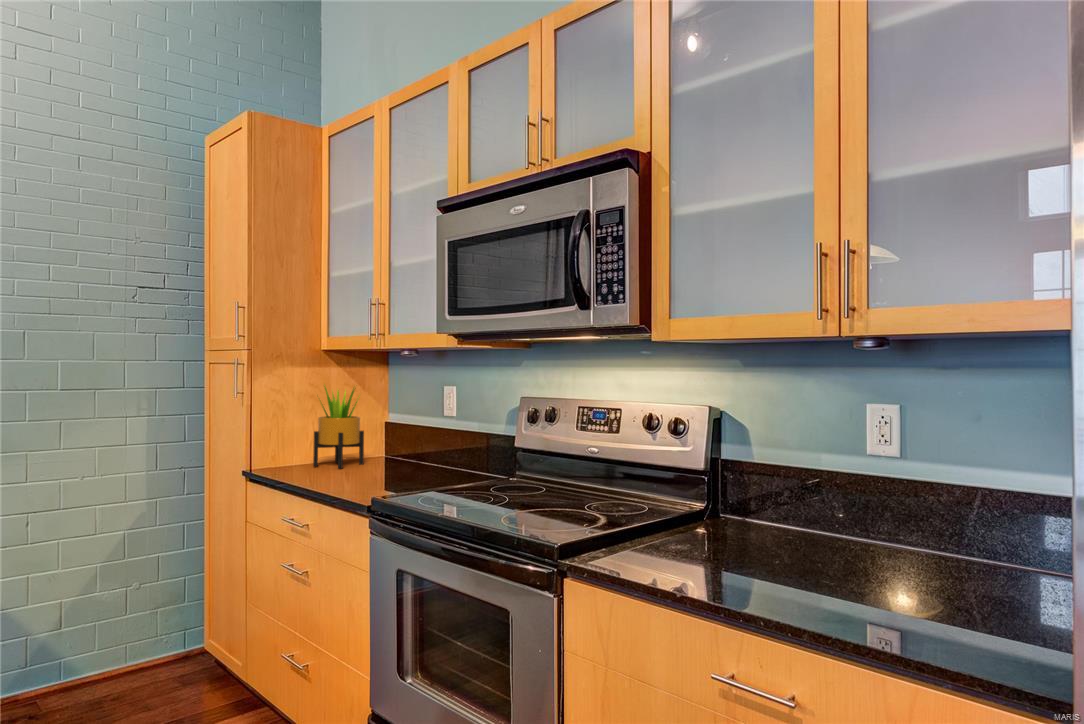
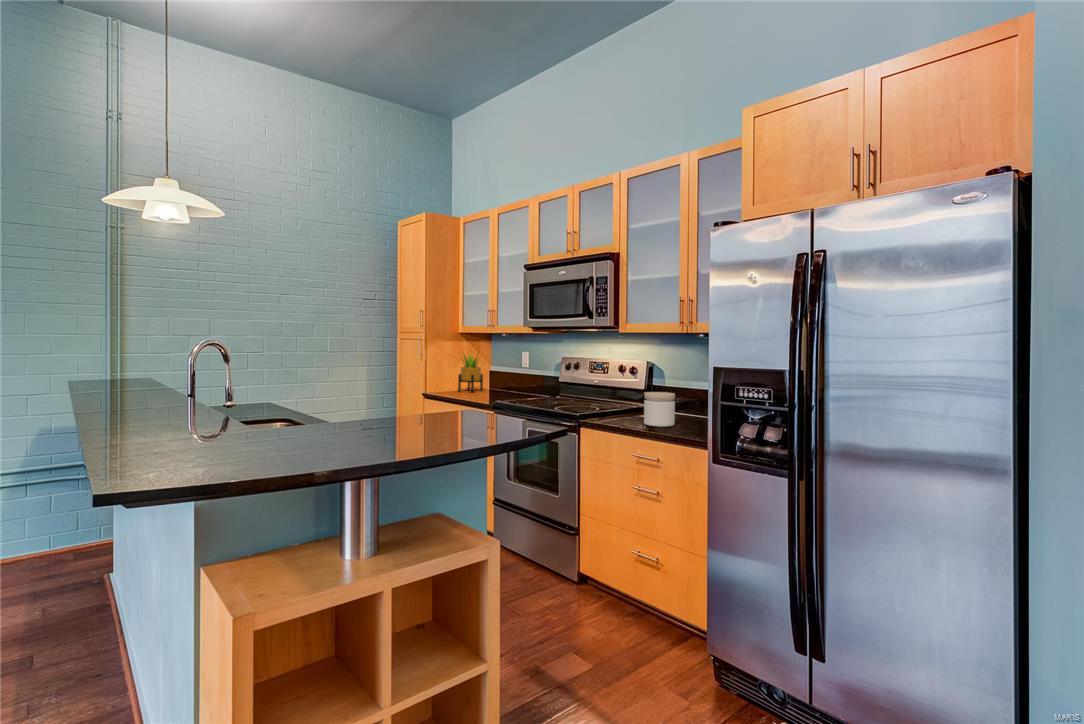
jar: none [736,489,822,591] -> present [644,392,675,427]

